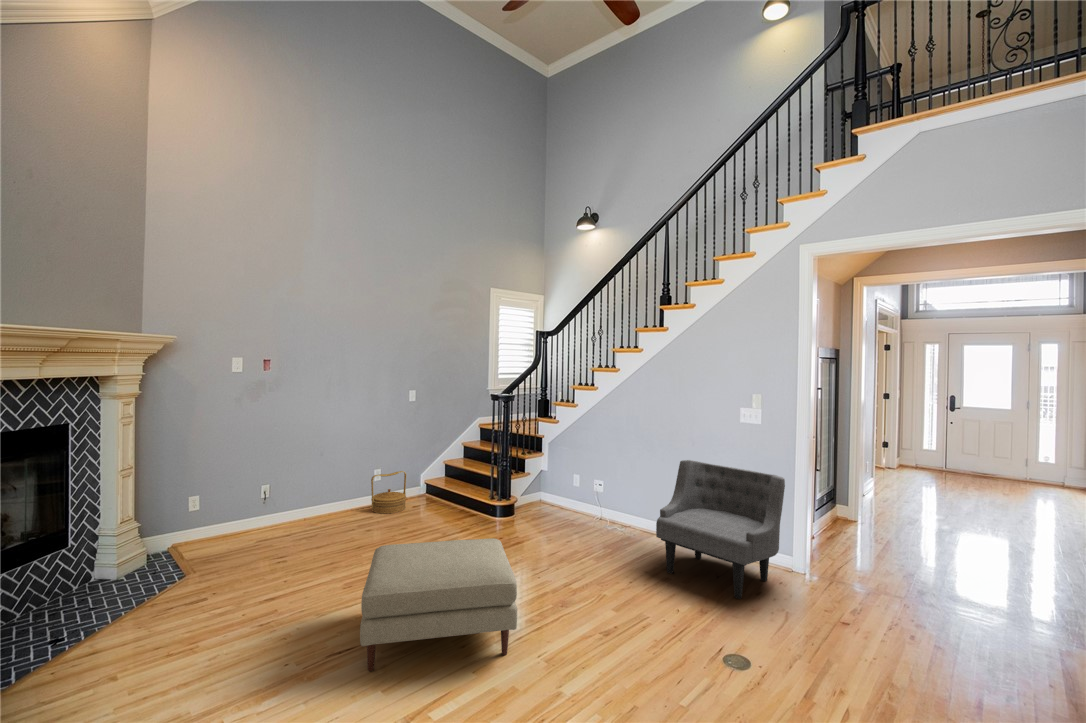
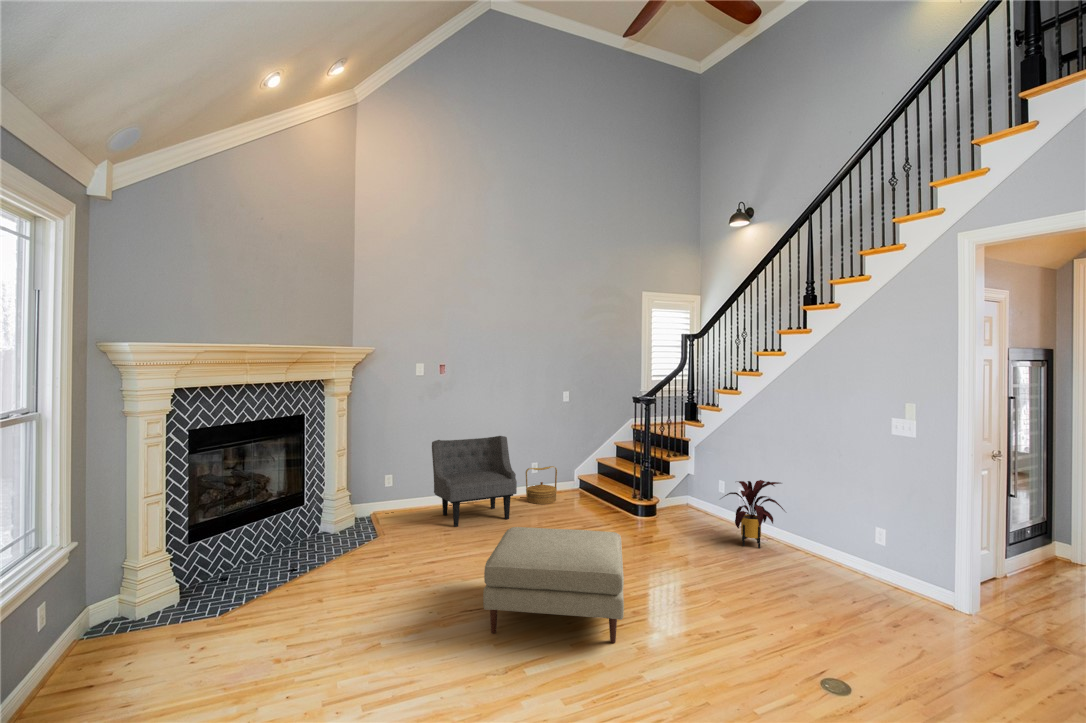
armchair: present [656,460,785,599] -> present [432,436,517,527]
house plant: none [577,472,636,536] -> present [724,480,785,548]

